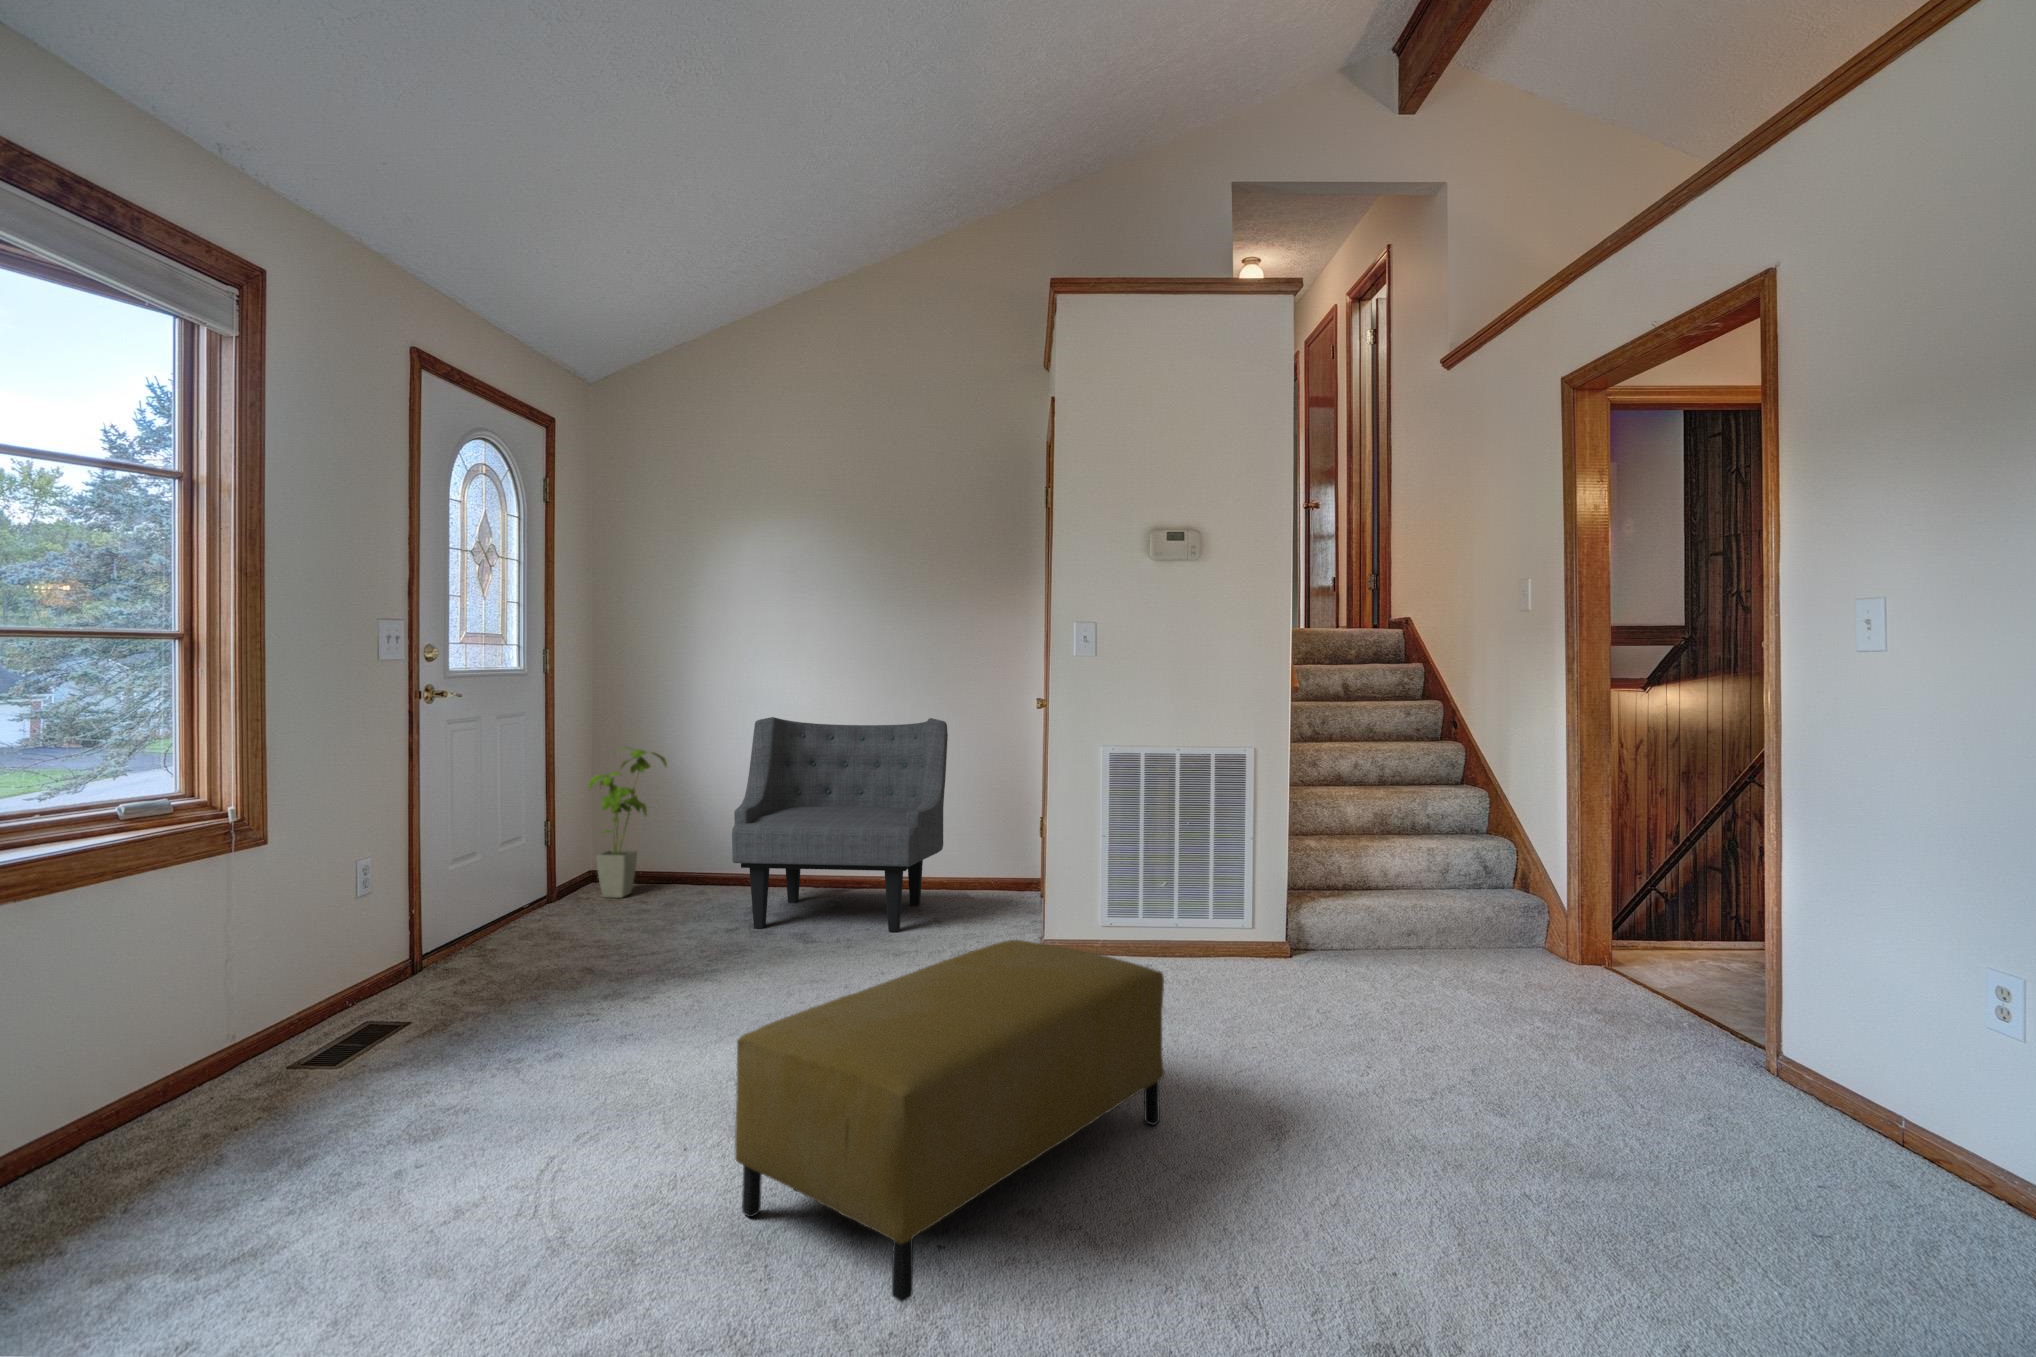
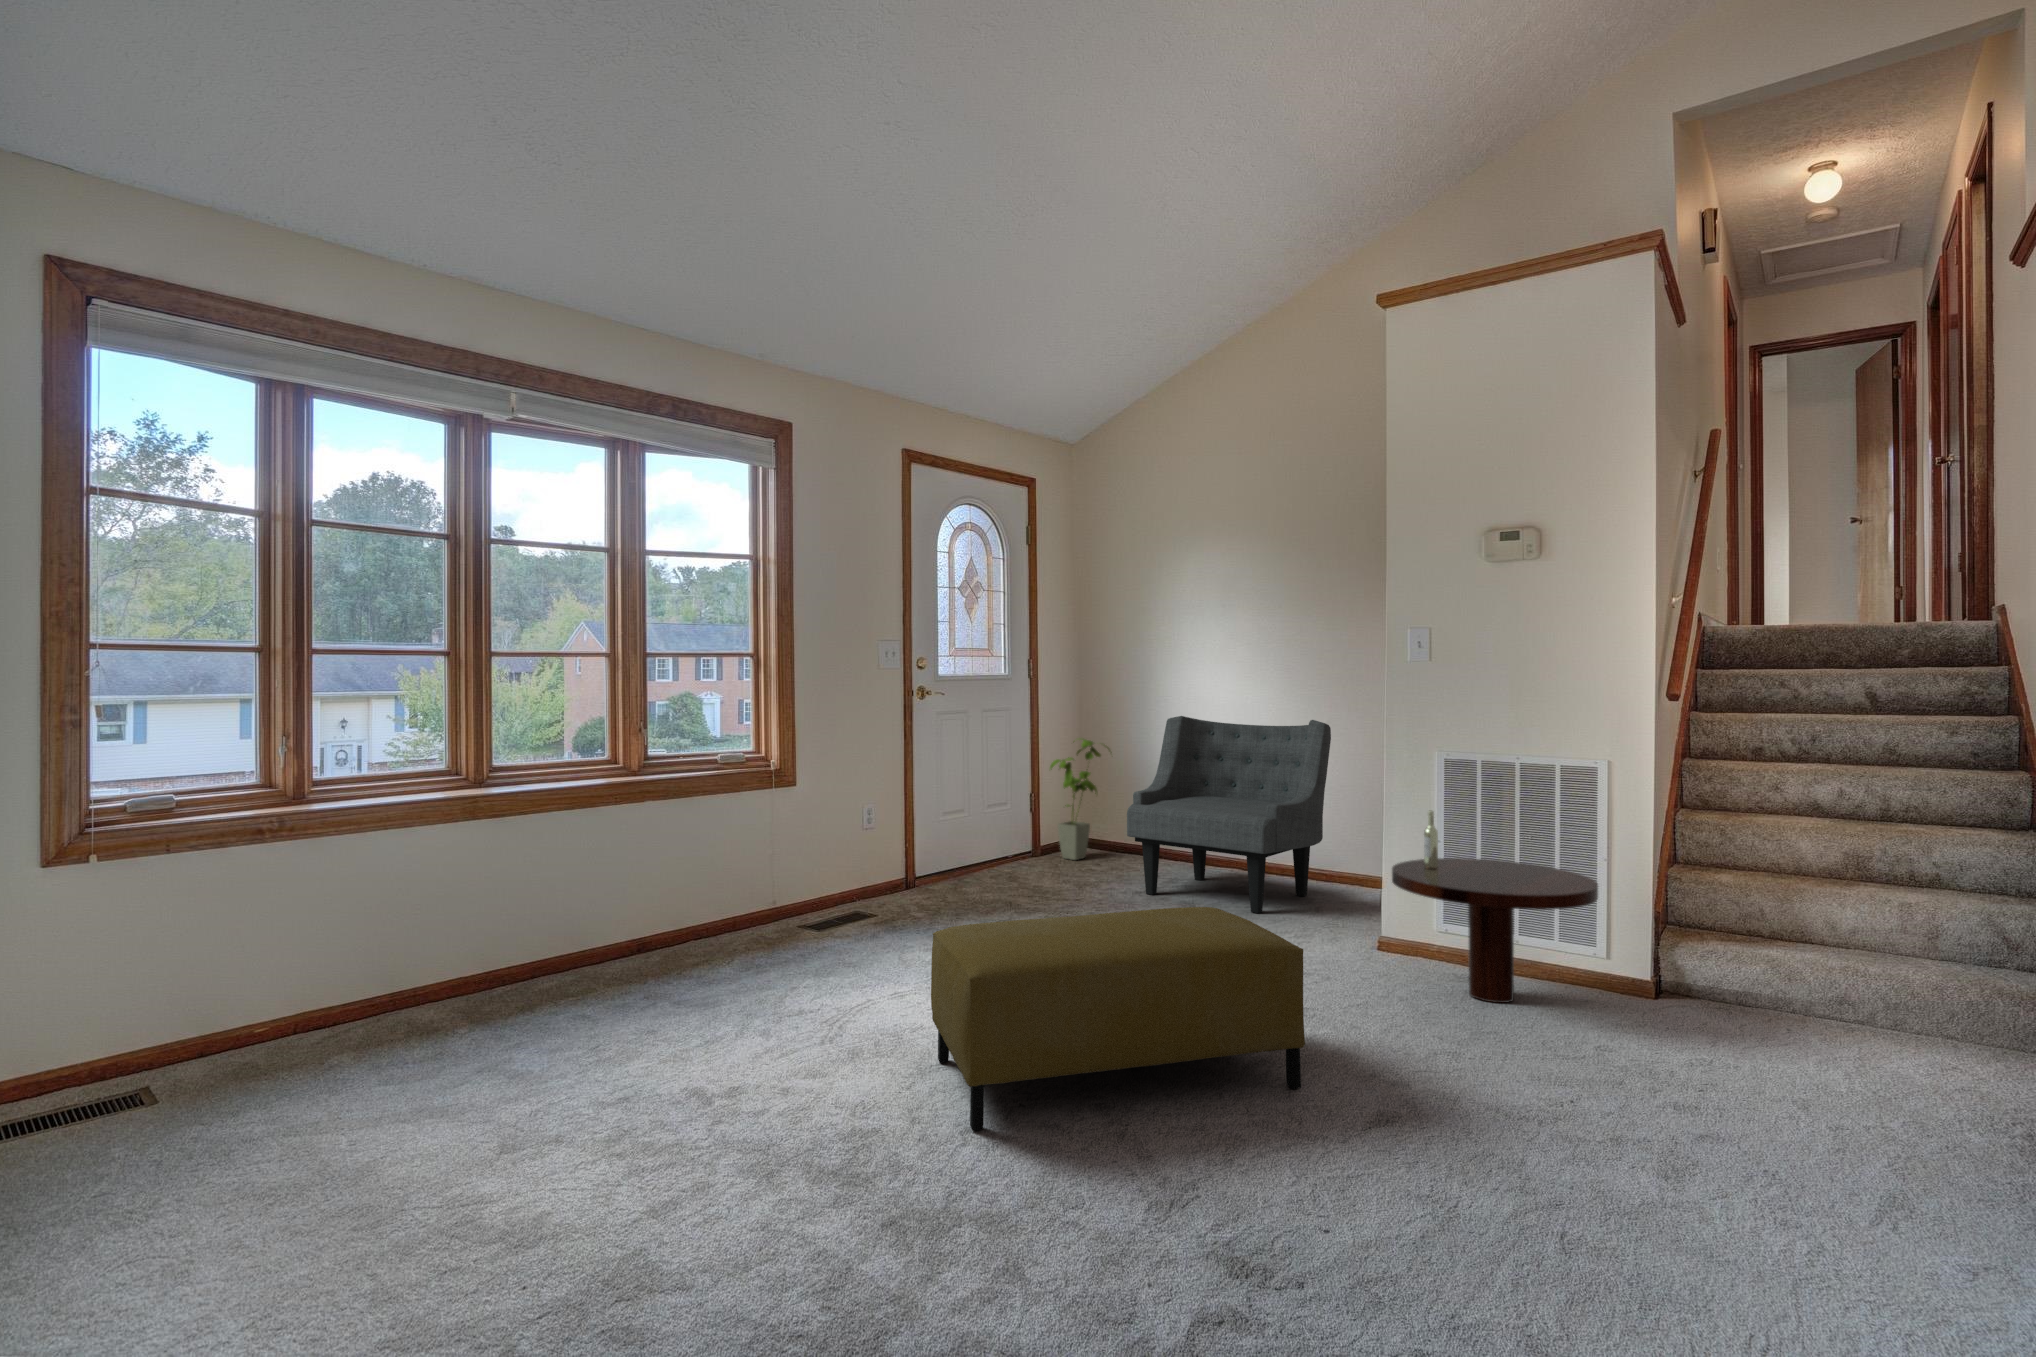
coffee table: none [1097,807,1279,986] -> present [1392,811,1598,1003]

